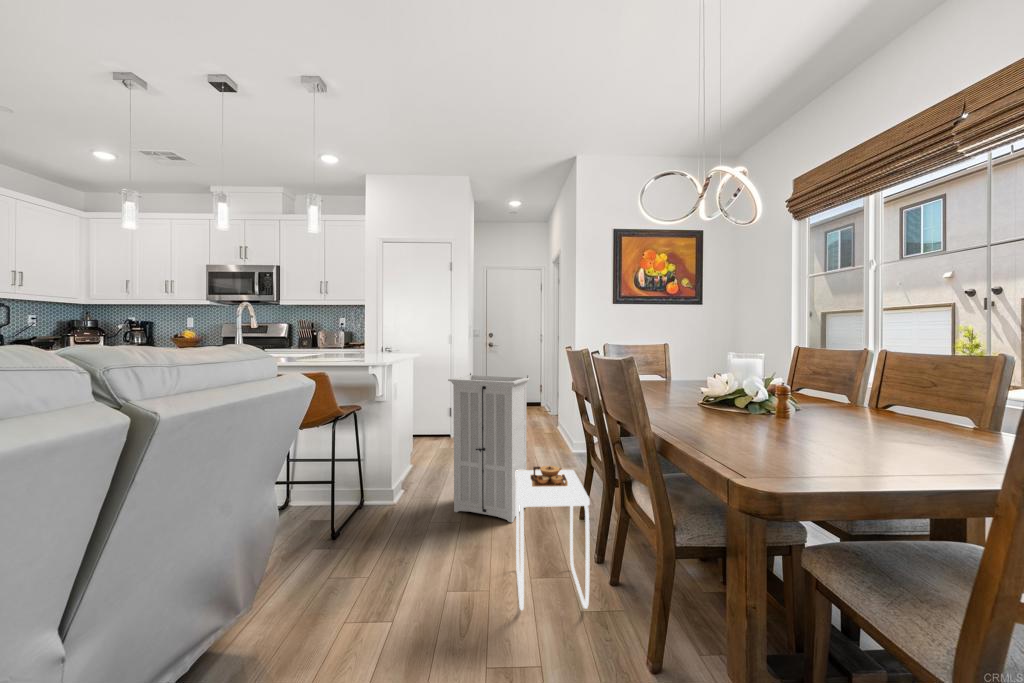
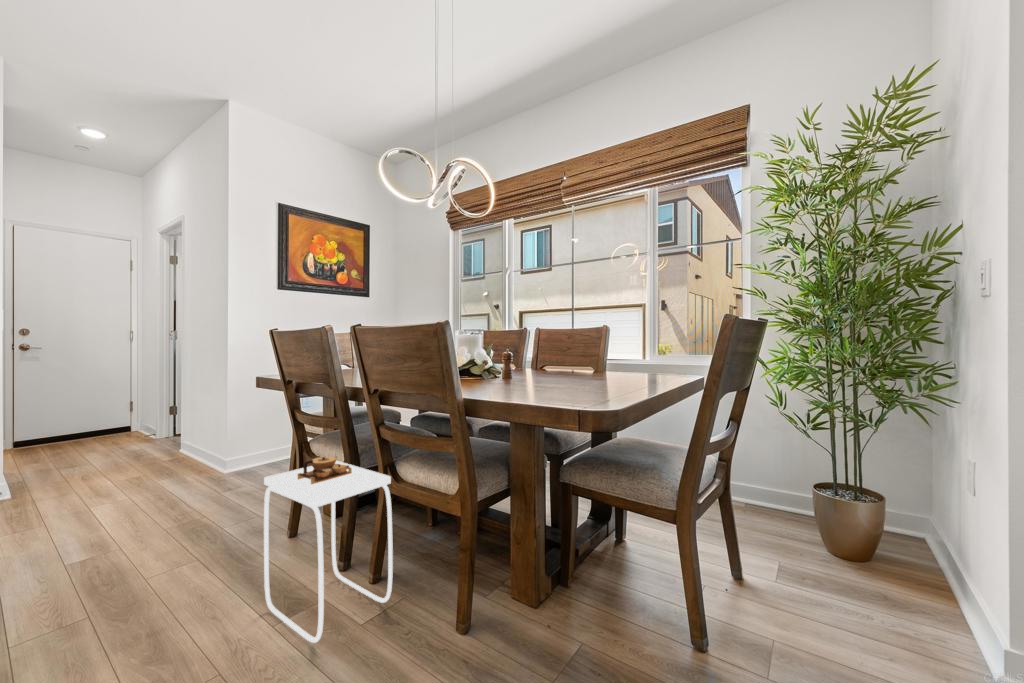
storage cabinet: present [448,373,530,523] -> none [74,364,223,594]

